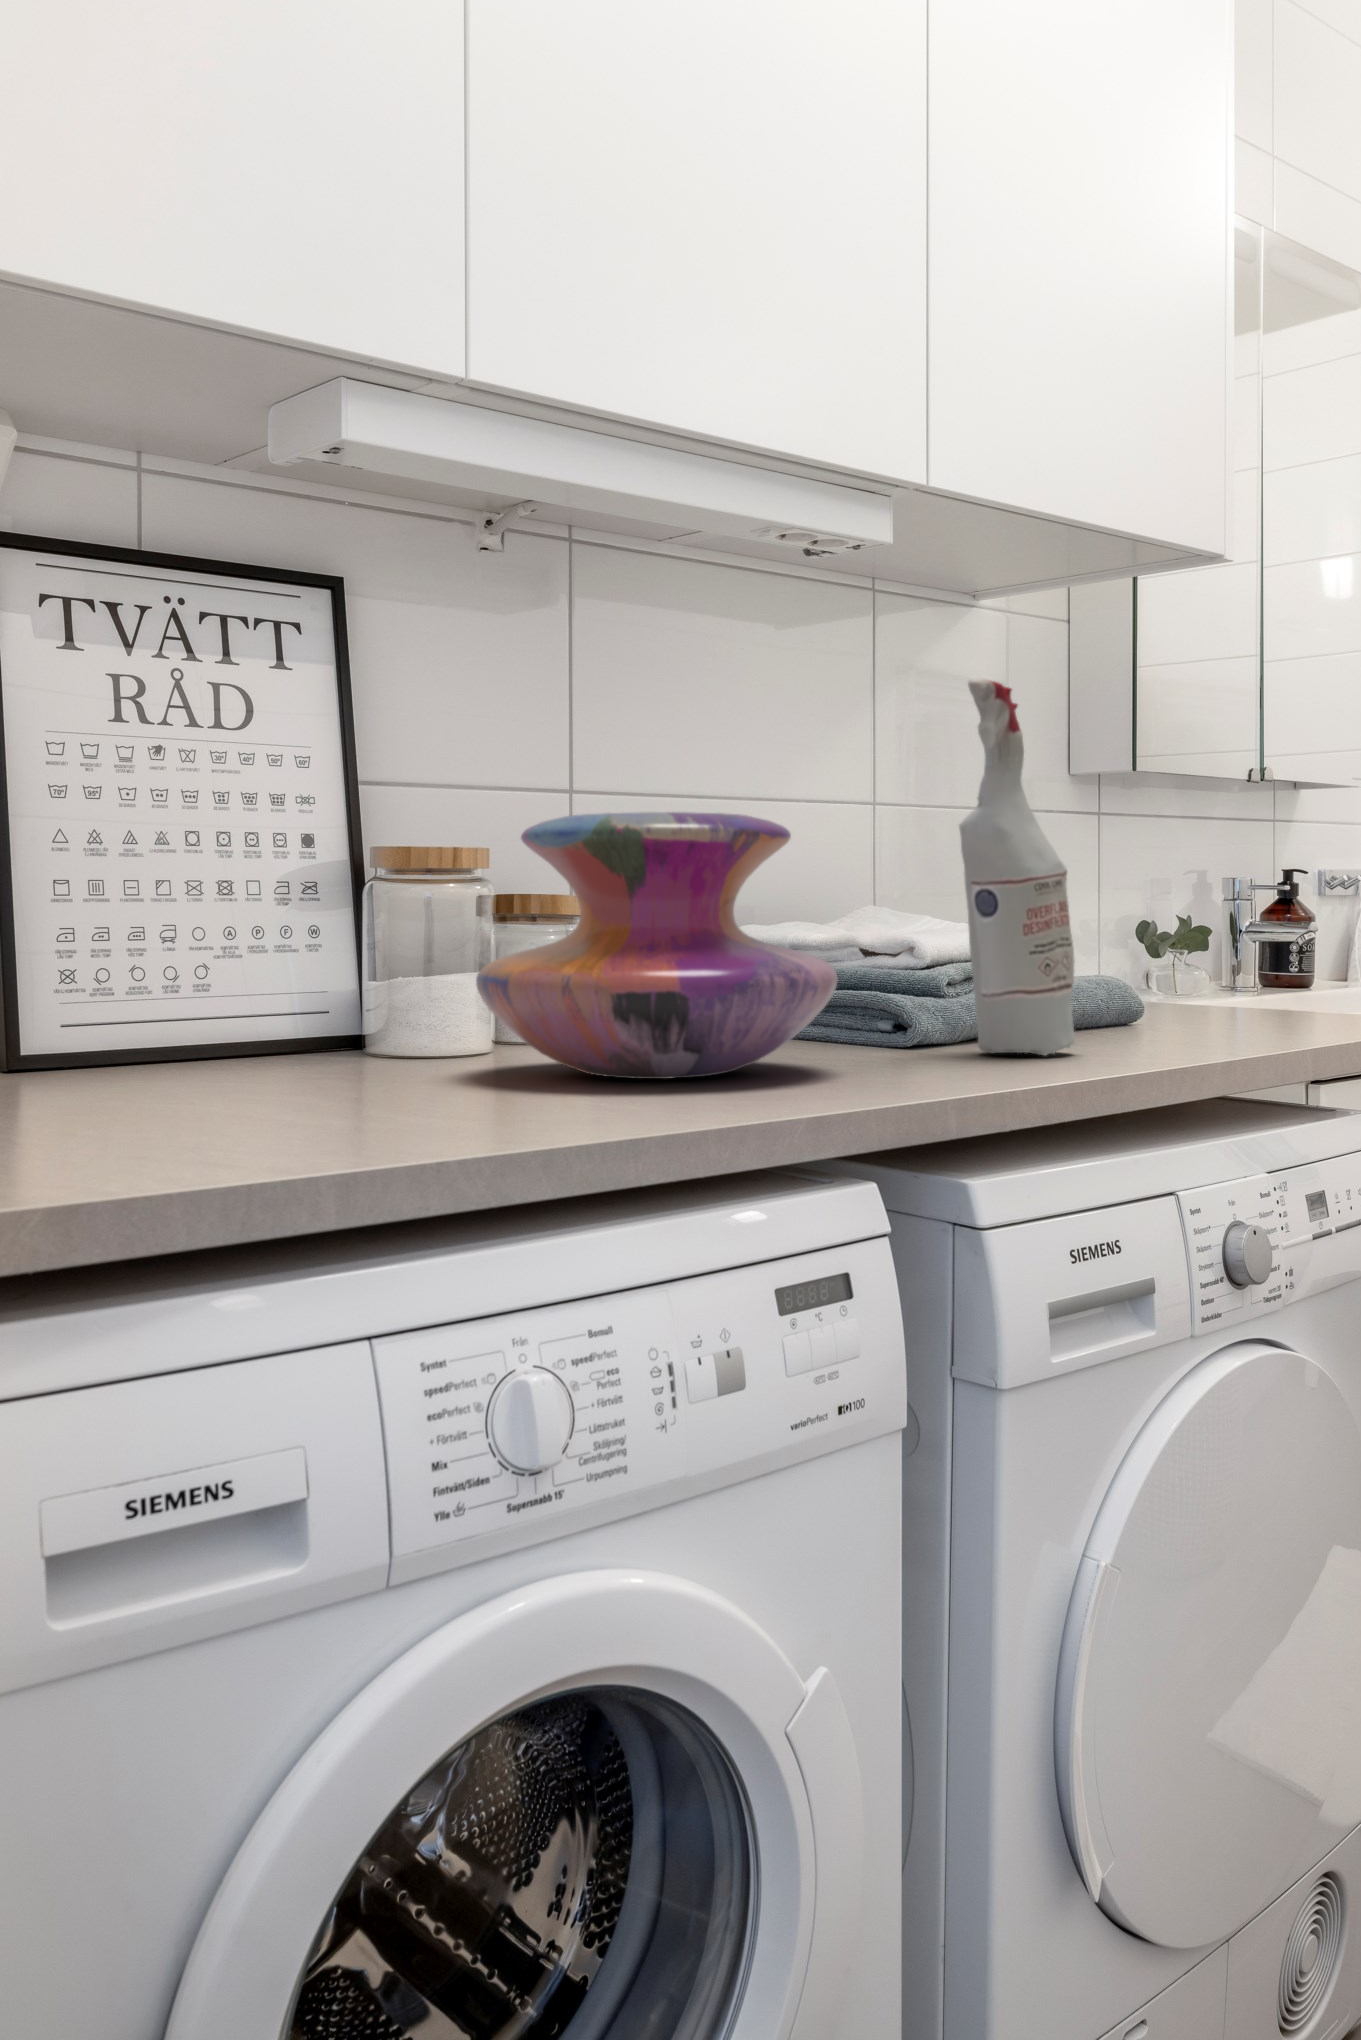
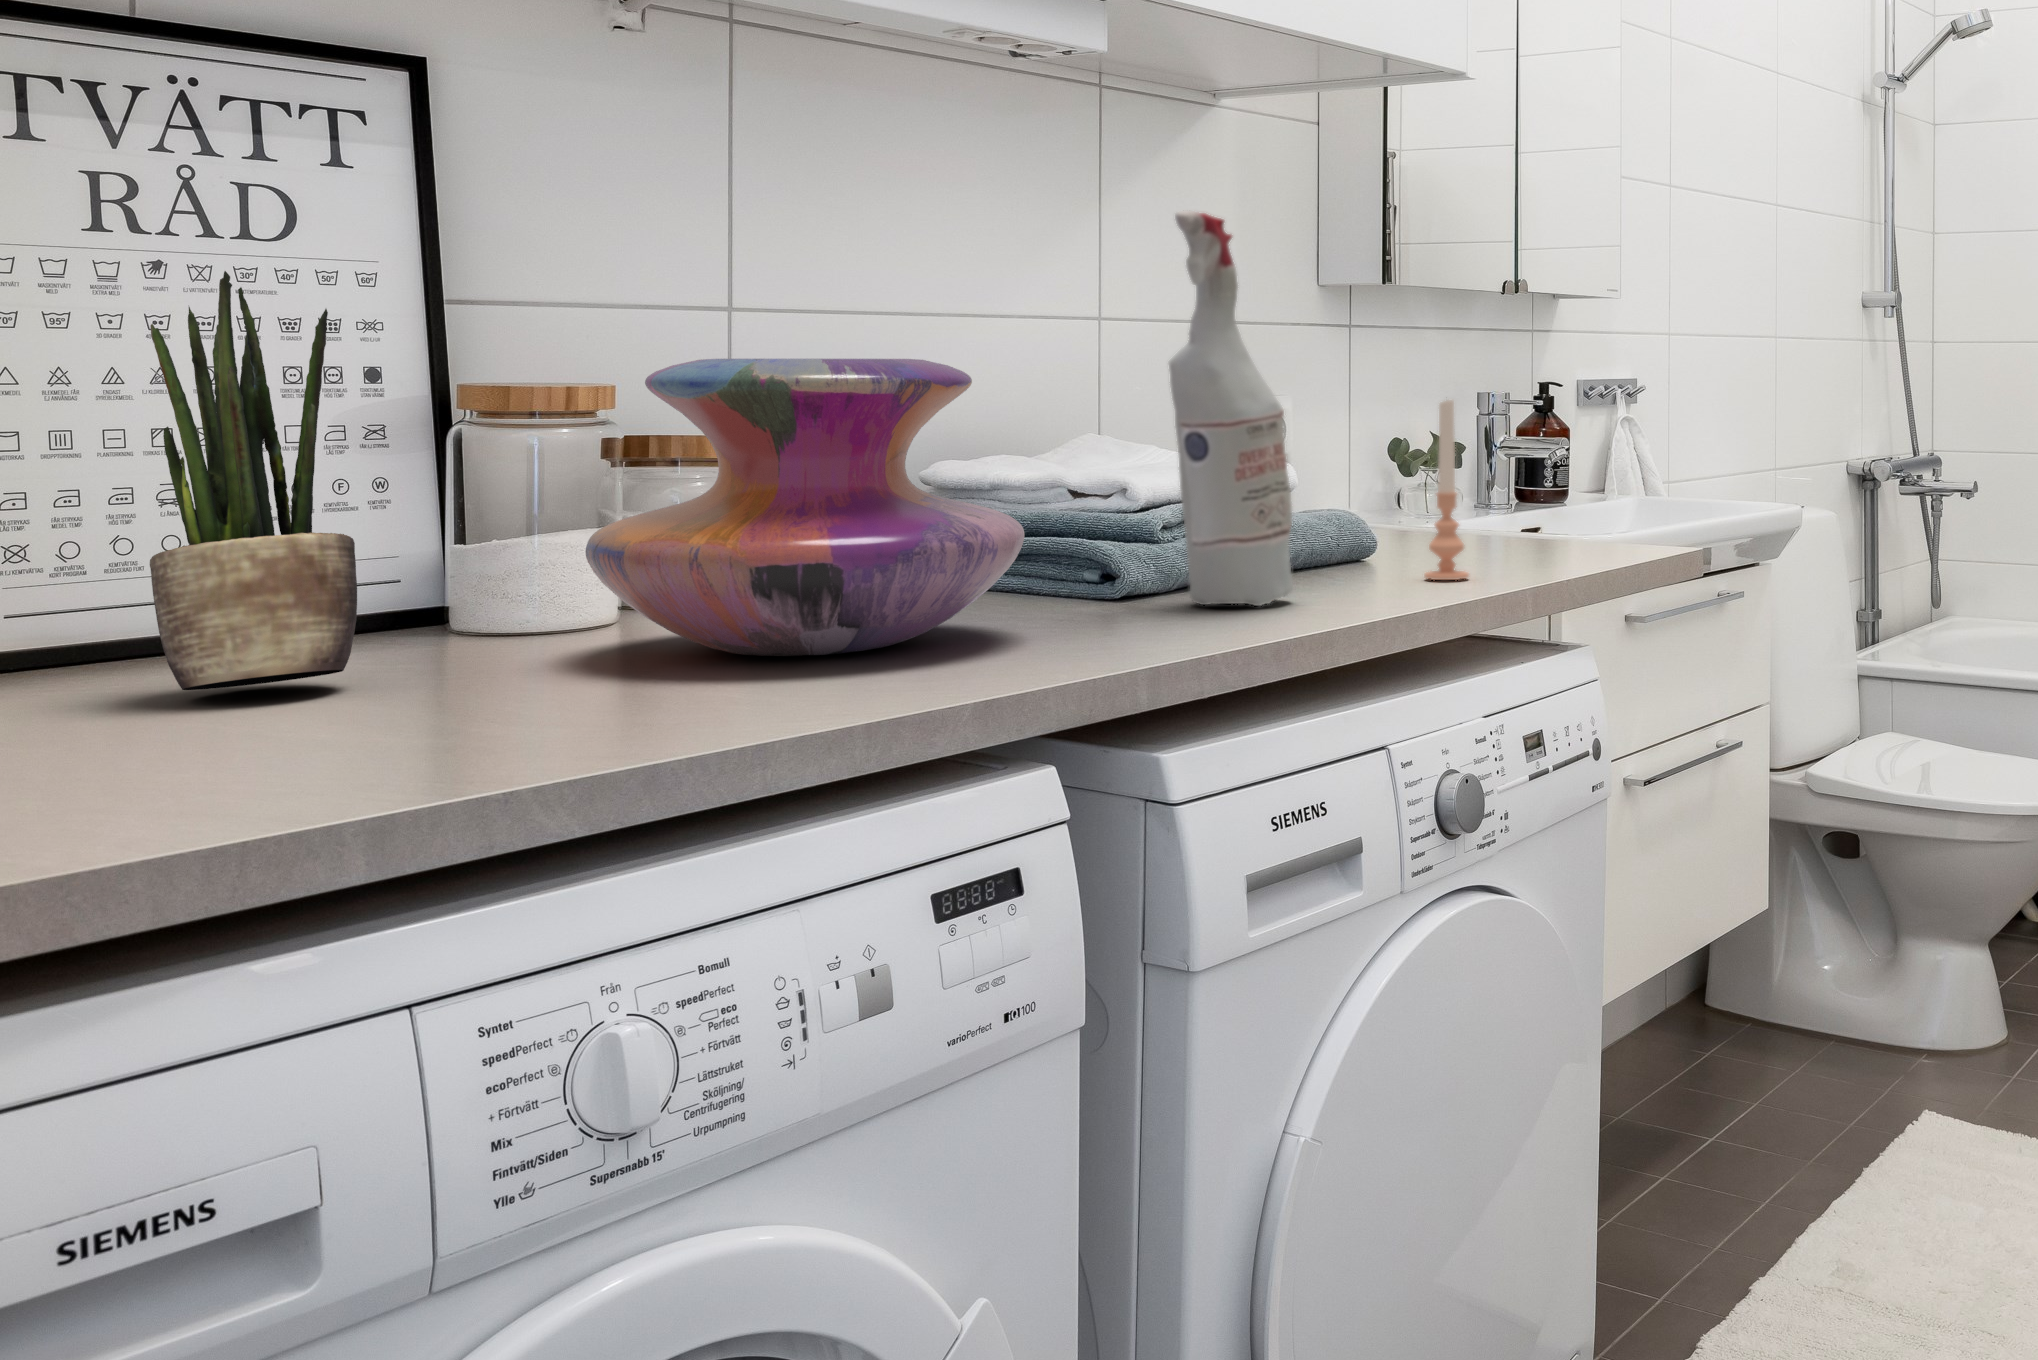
potted plant: none [159,739,307,1086] -> present [150,271,357,690]
candle: none [1195,864,1240,1041] -> present [1424,400,1469,580]

